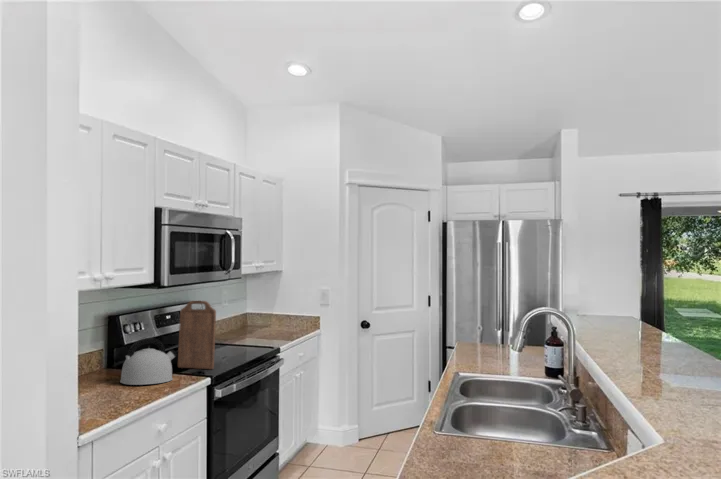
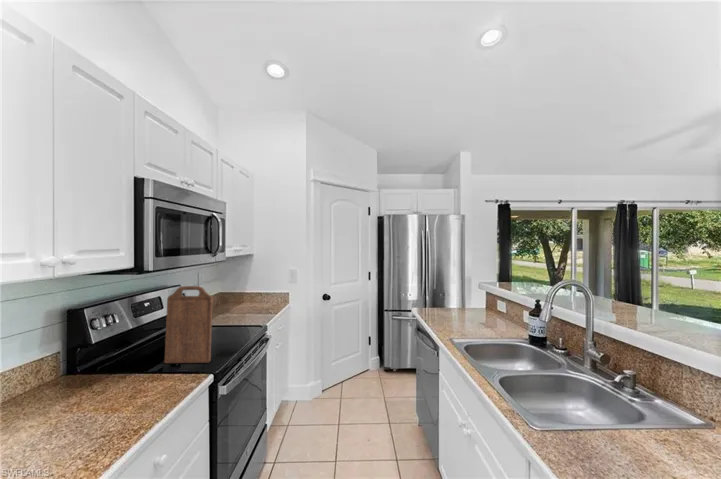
kettle: present [120,338,177,385] -> none [87,337,168,404]

